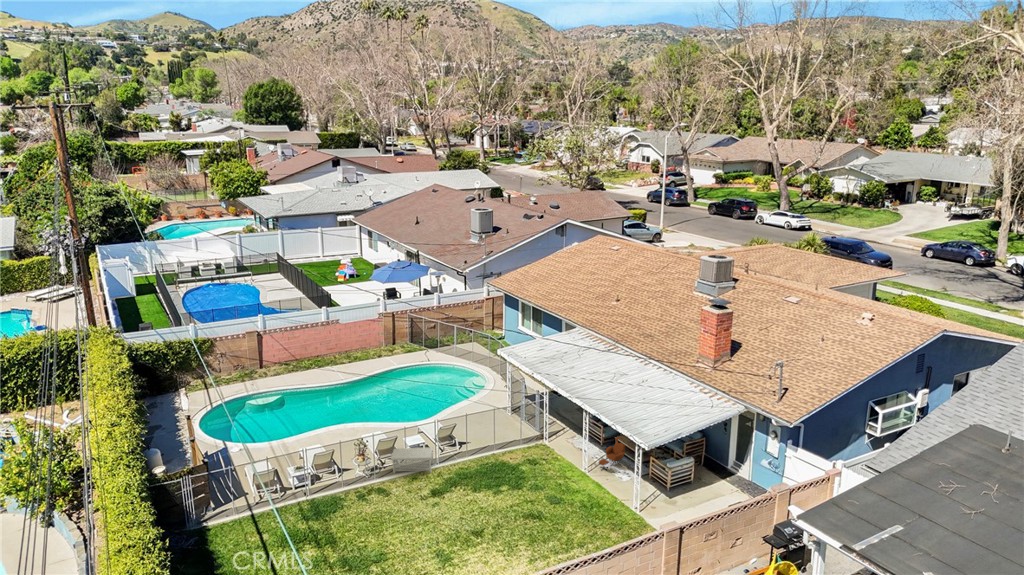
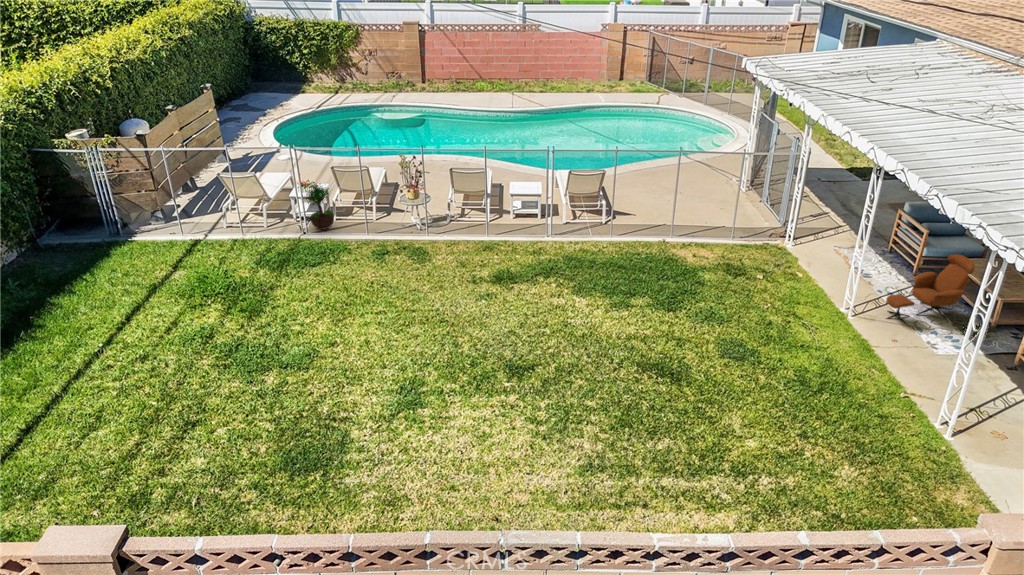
storage bench: present [391,447,433,473] -> none [462,191,547,245]
potted tree: none [304,466,321,492] -> present [305,185,334,230]

